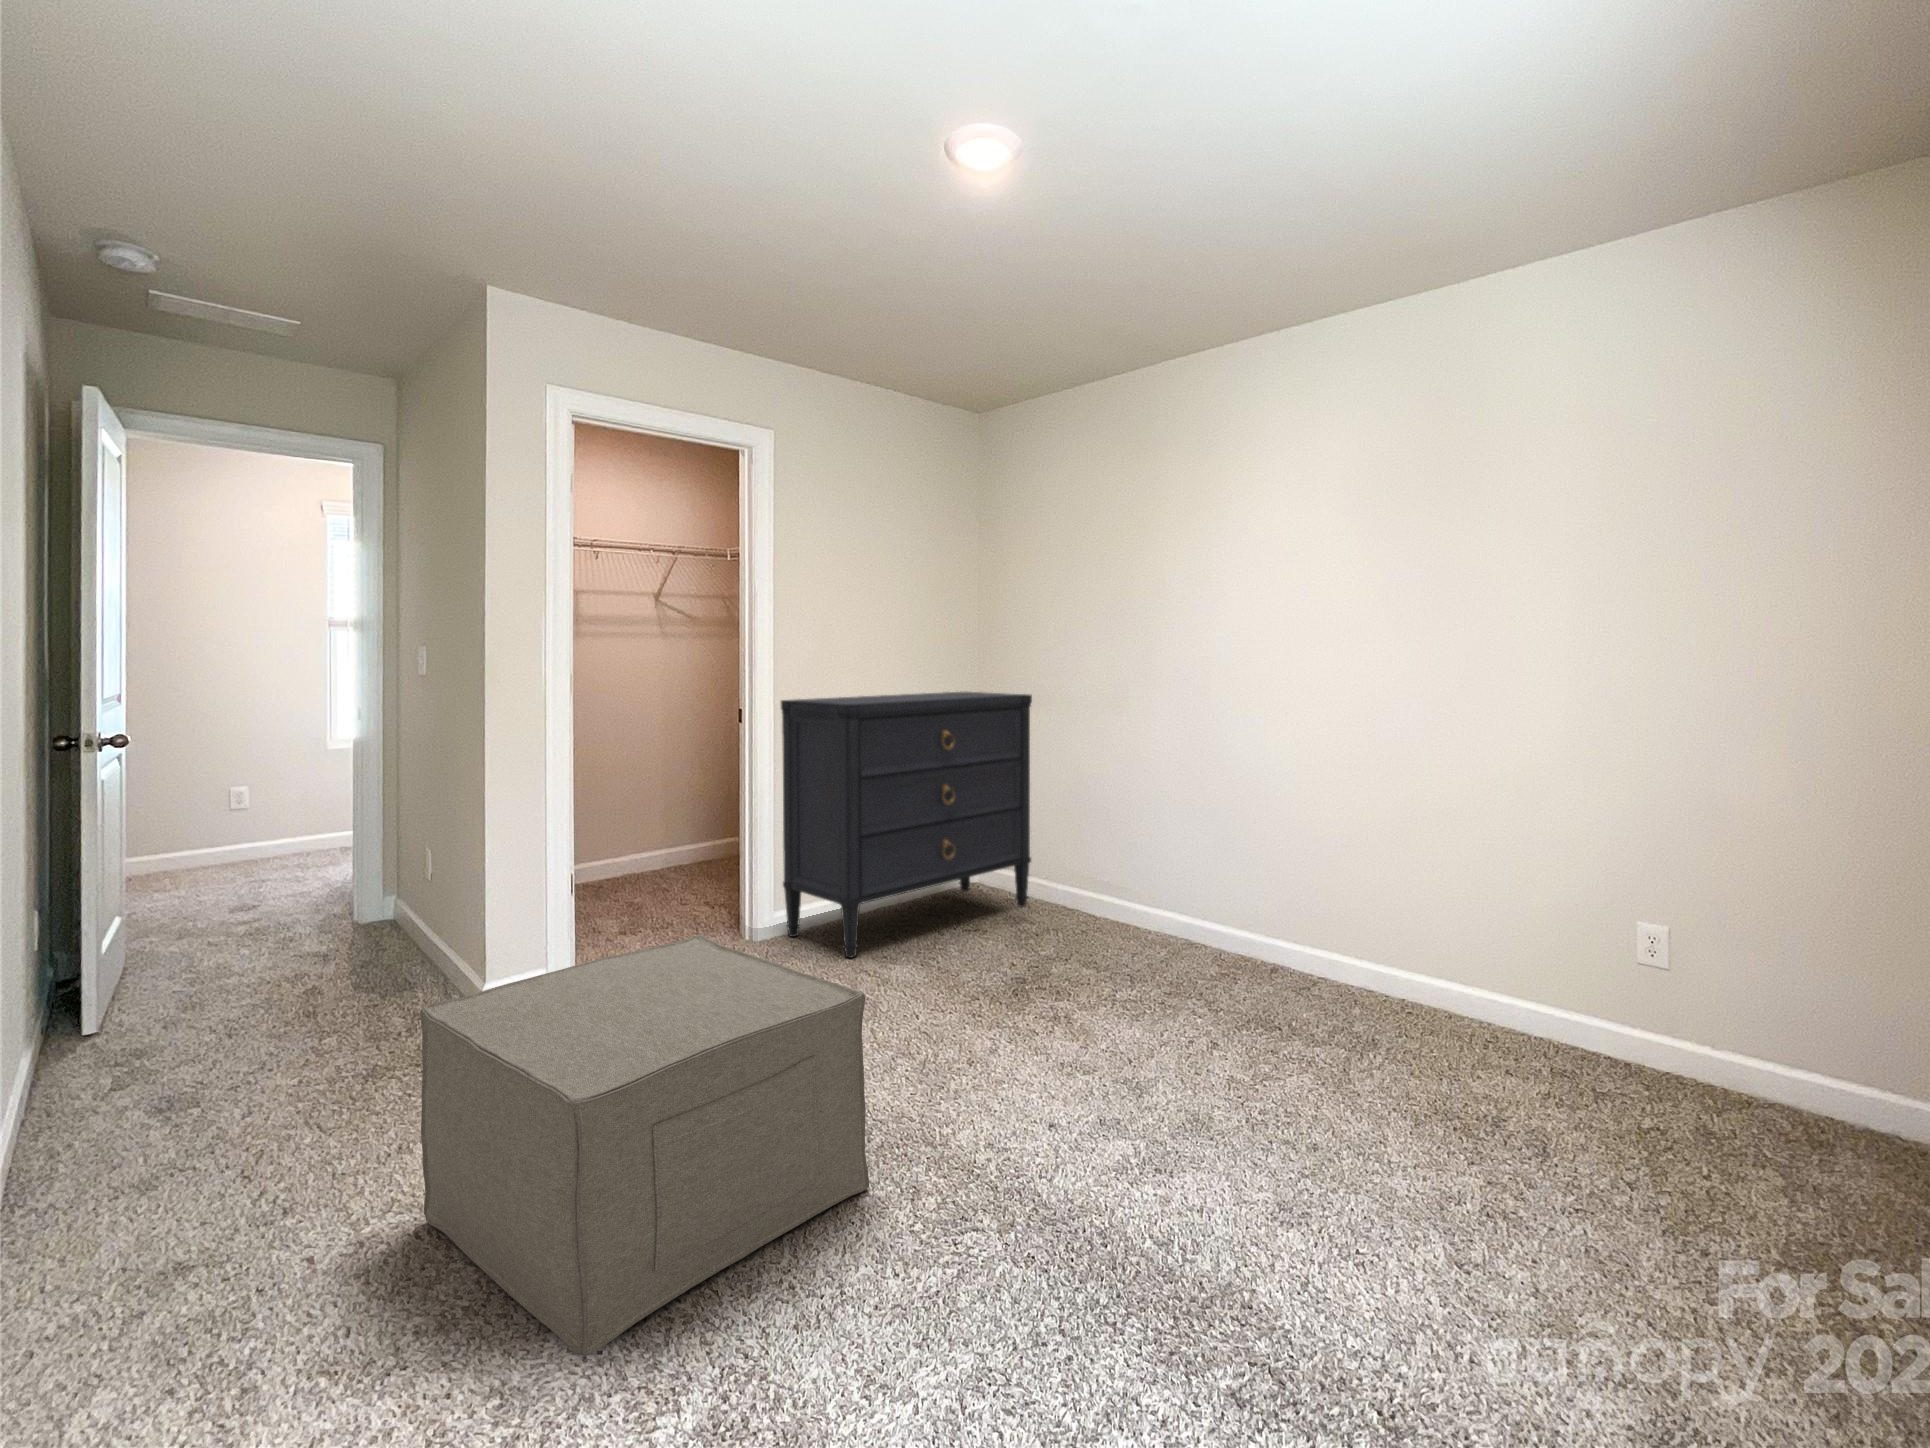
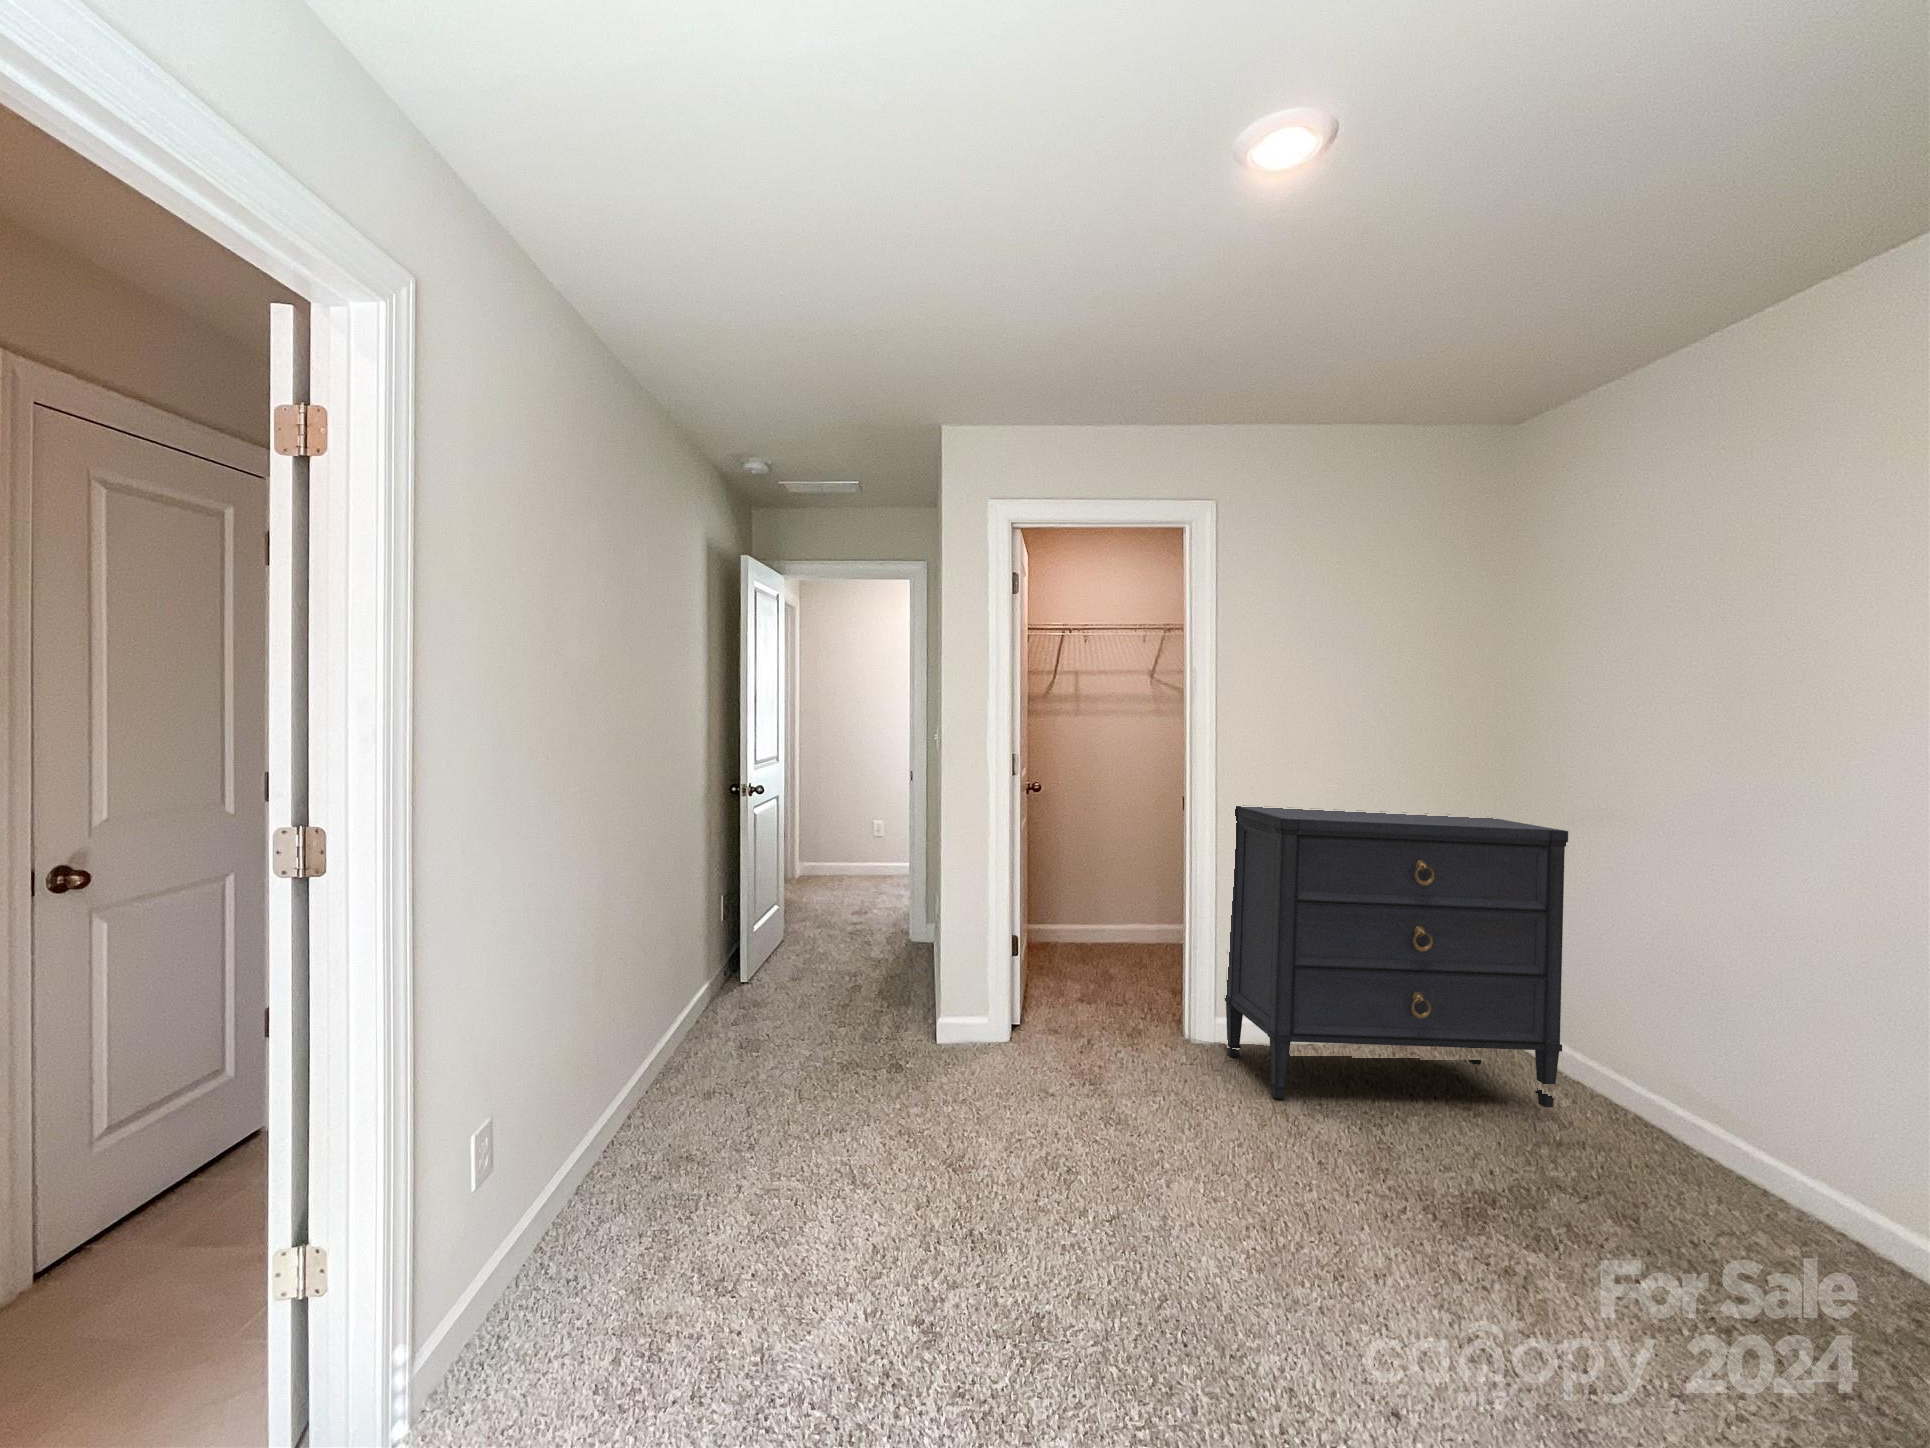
ottoman: present [420,935,869,1356] -> none [801,1022,1133,1367]

